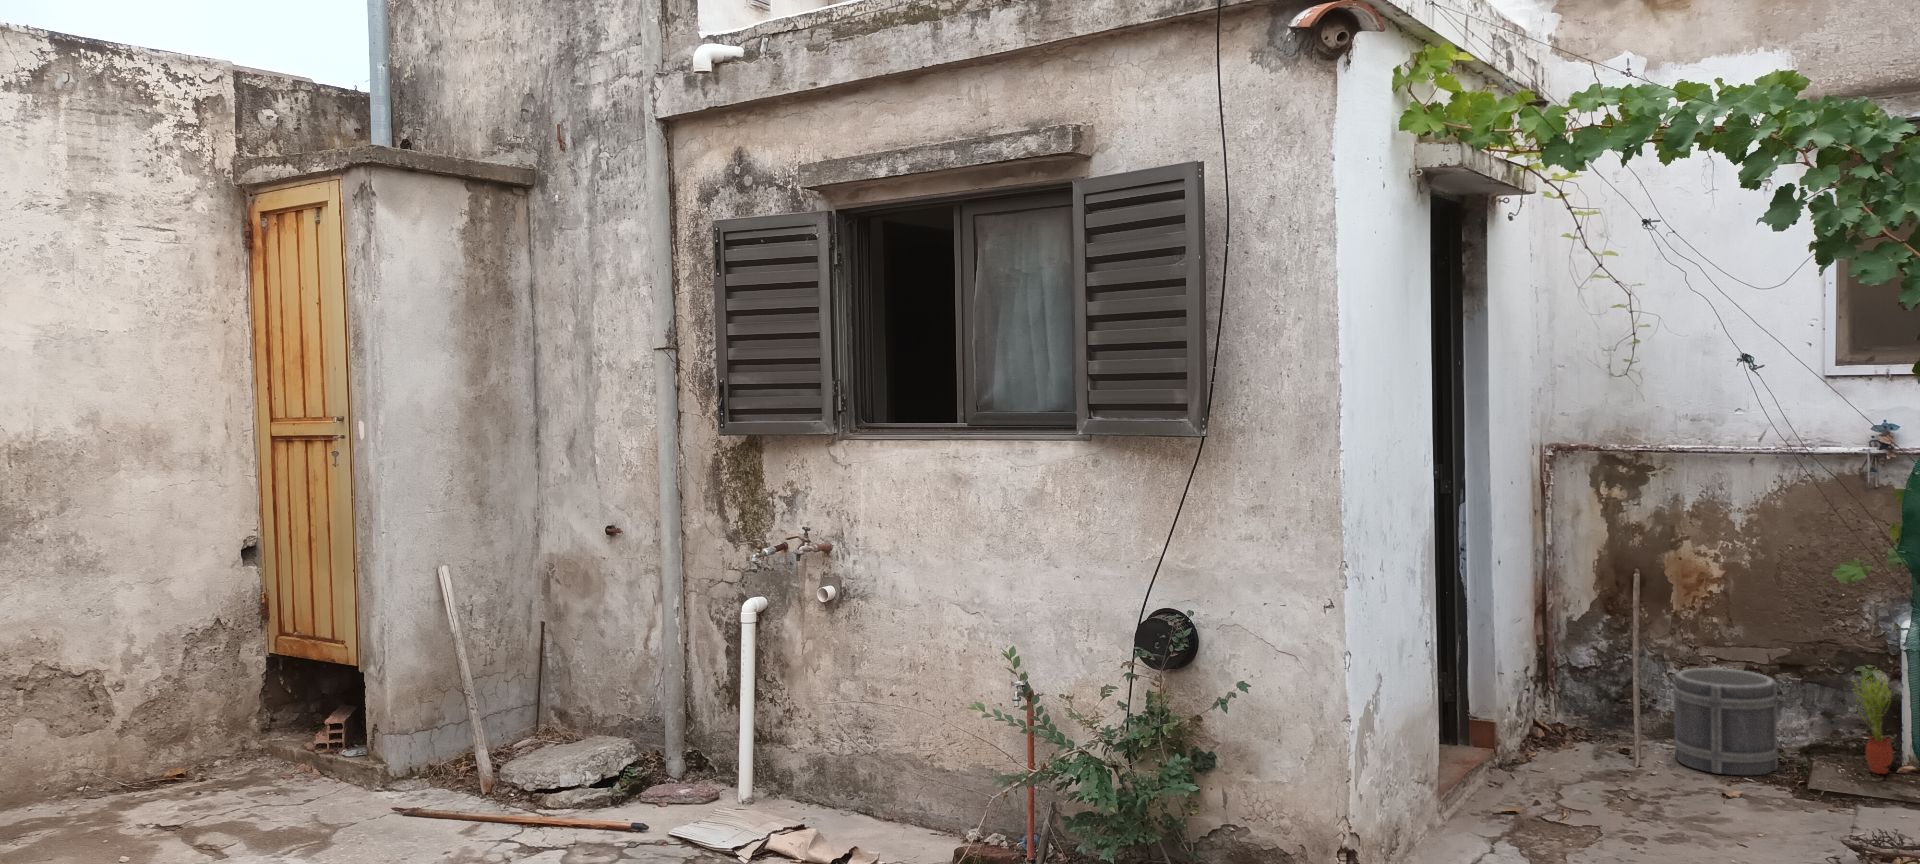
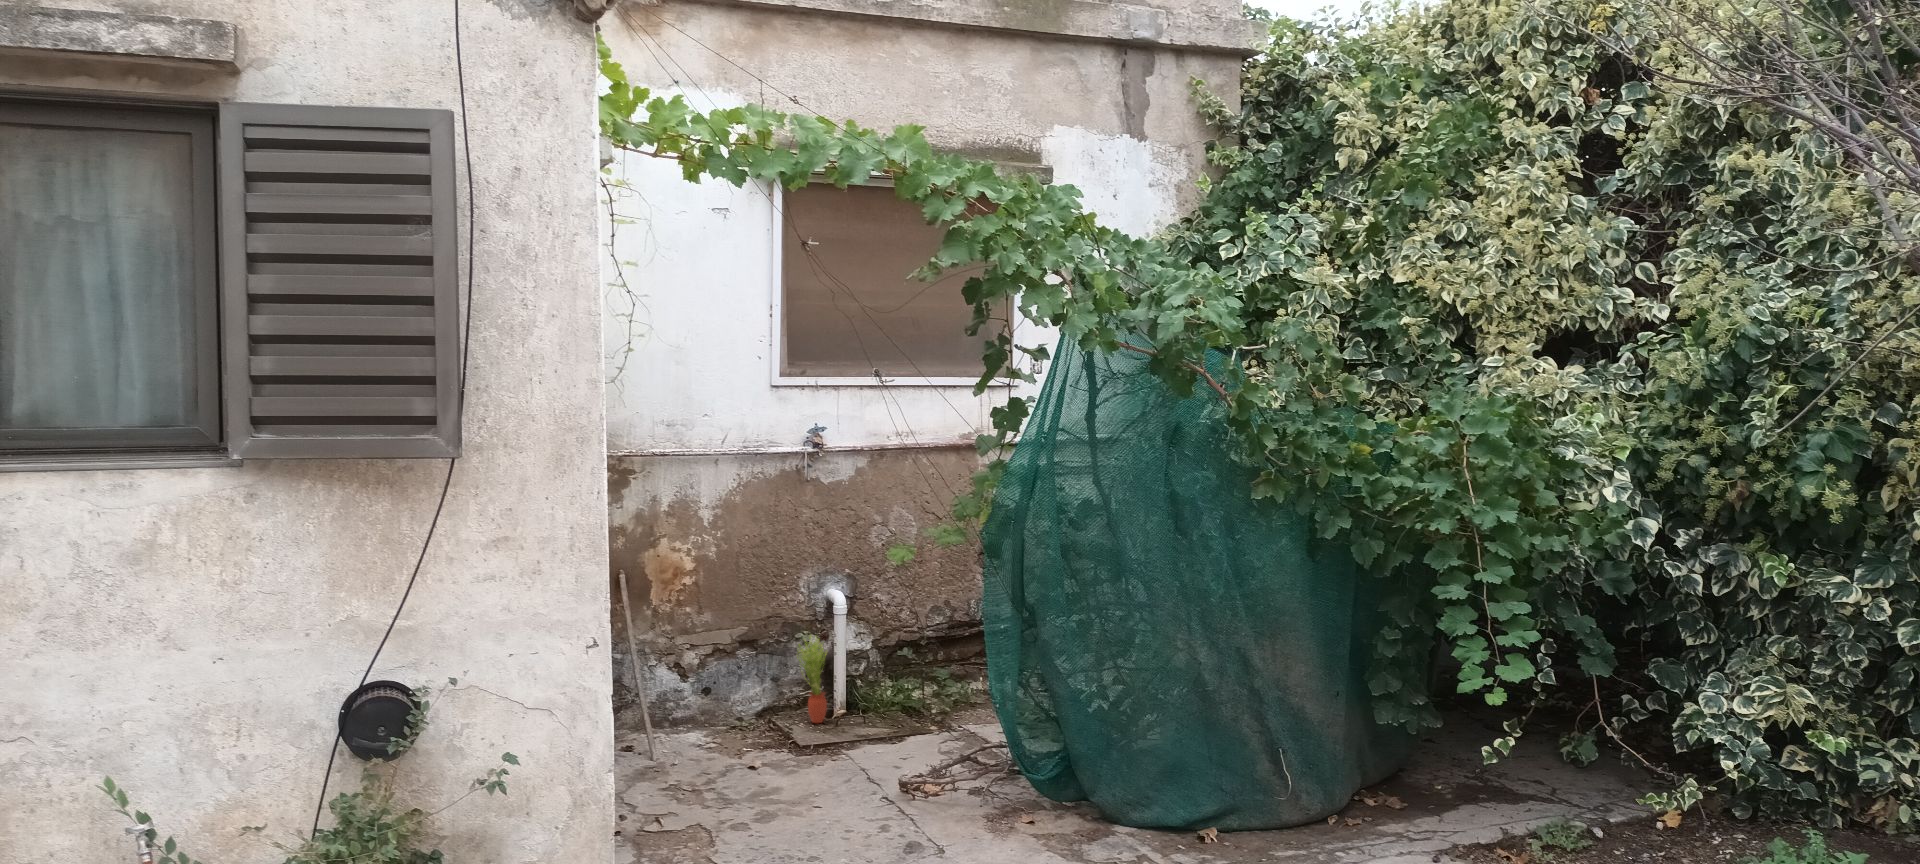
bucket: present [1674,668,1778,775] -> none [667,652,751,748]

